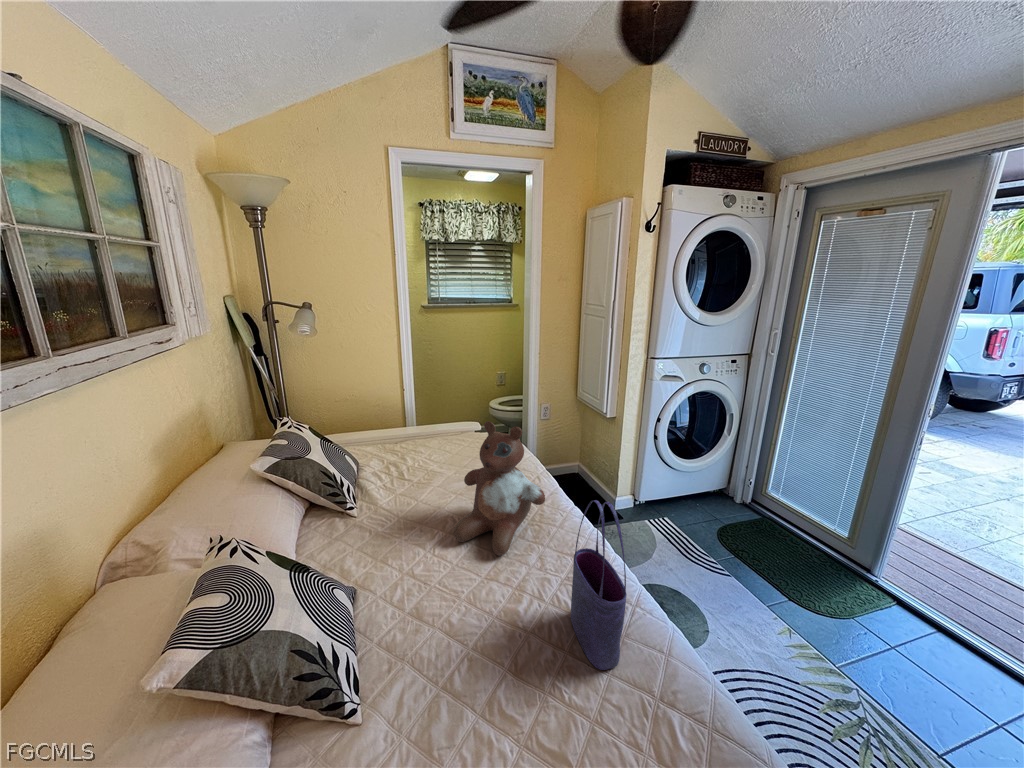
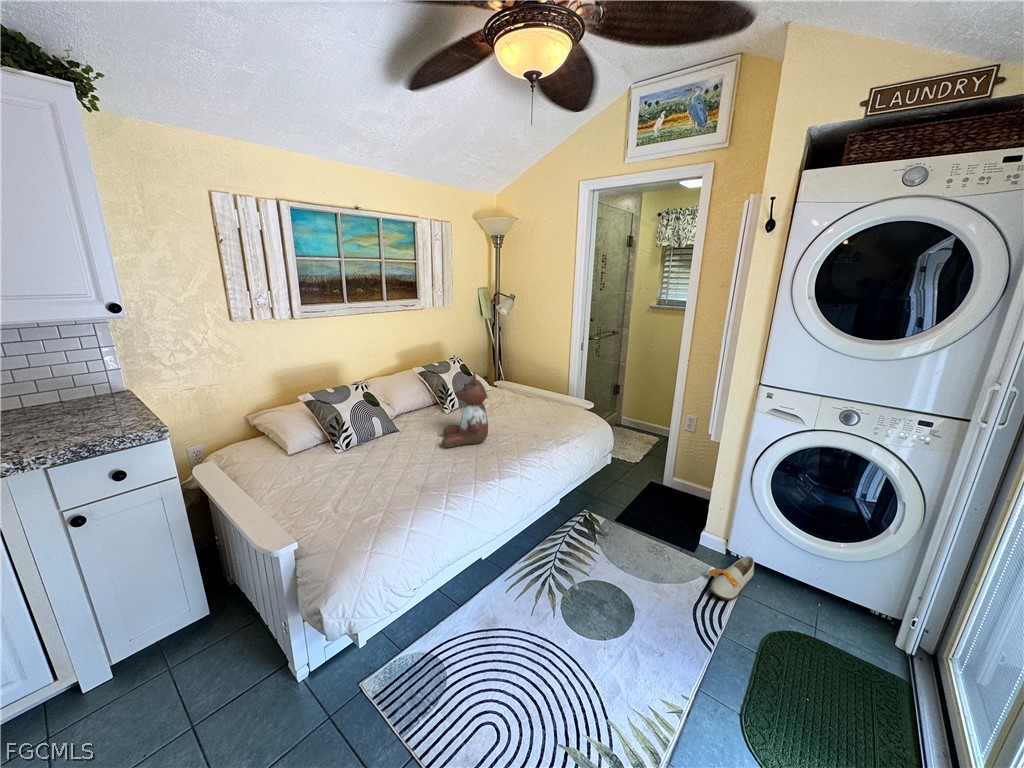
shoe: none [655,497,686,539] -> present [708,556,754,601]
tote bag: present [571,500,627,670] -> none [384,400,425,491]

